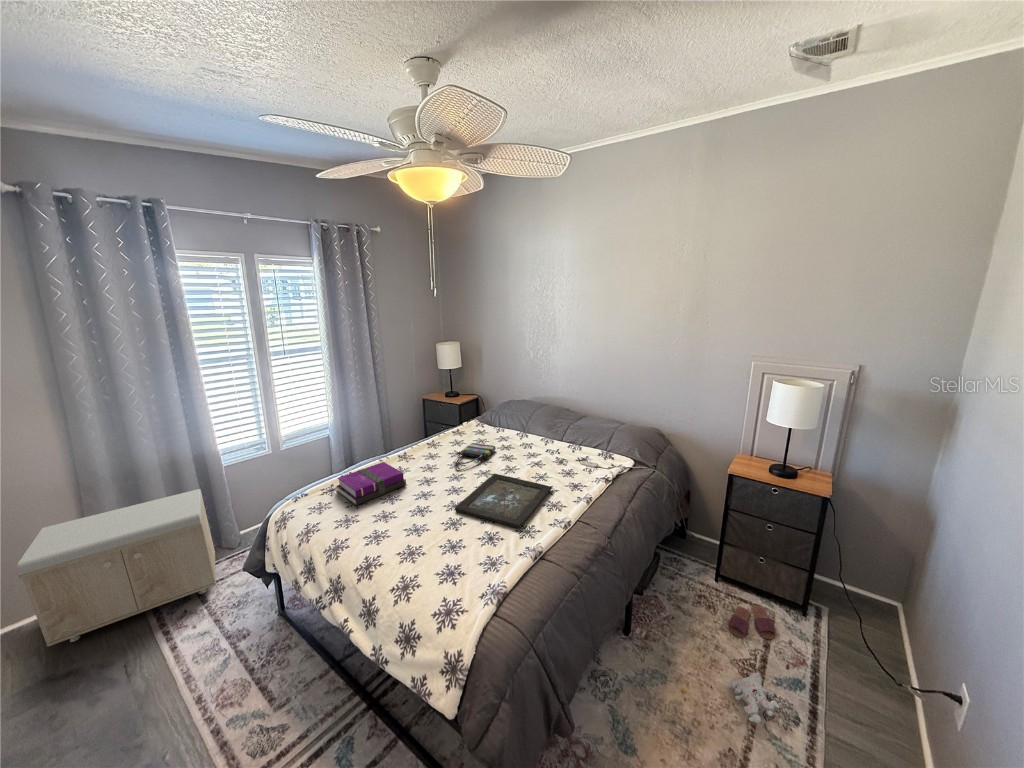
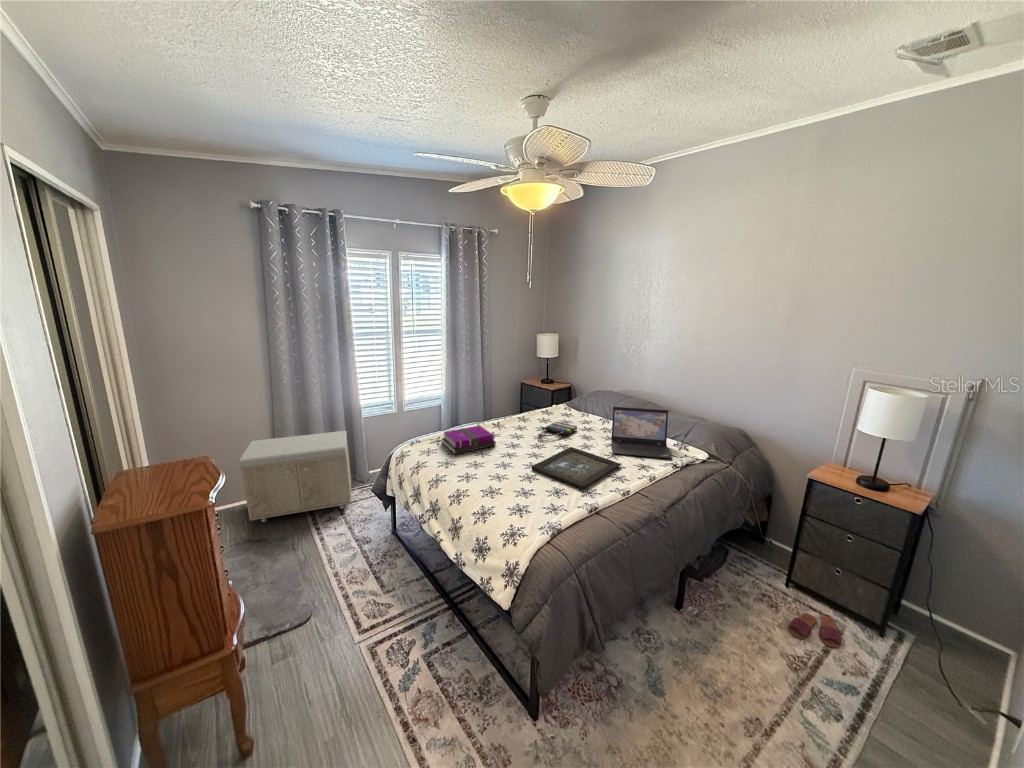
laptop: none [533,419,601,474] -> present [611,407,672,459]
plush toy: present [682,673,780,723] -> none [721,662,819,705]

